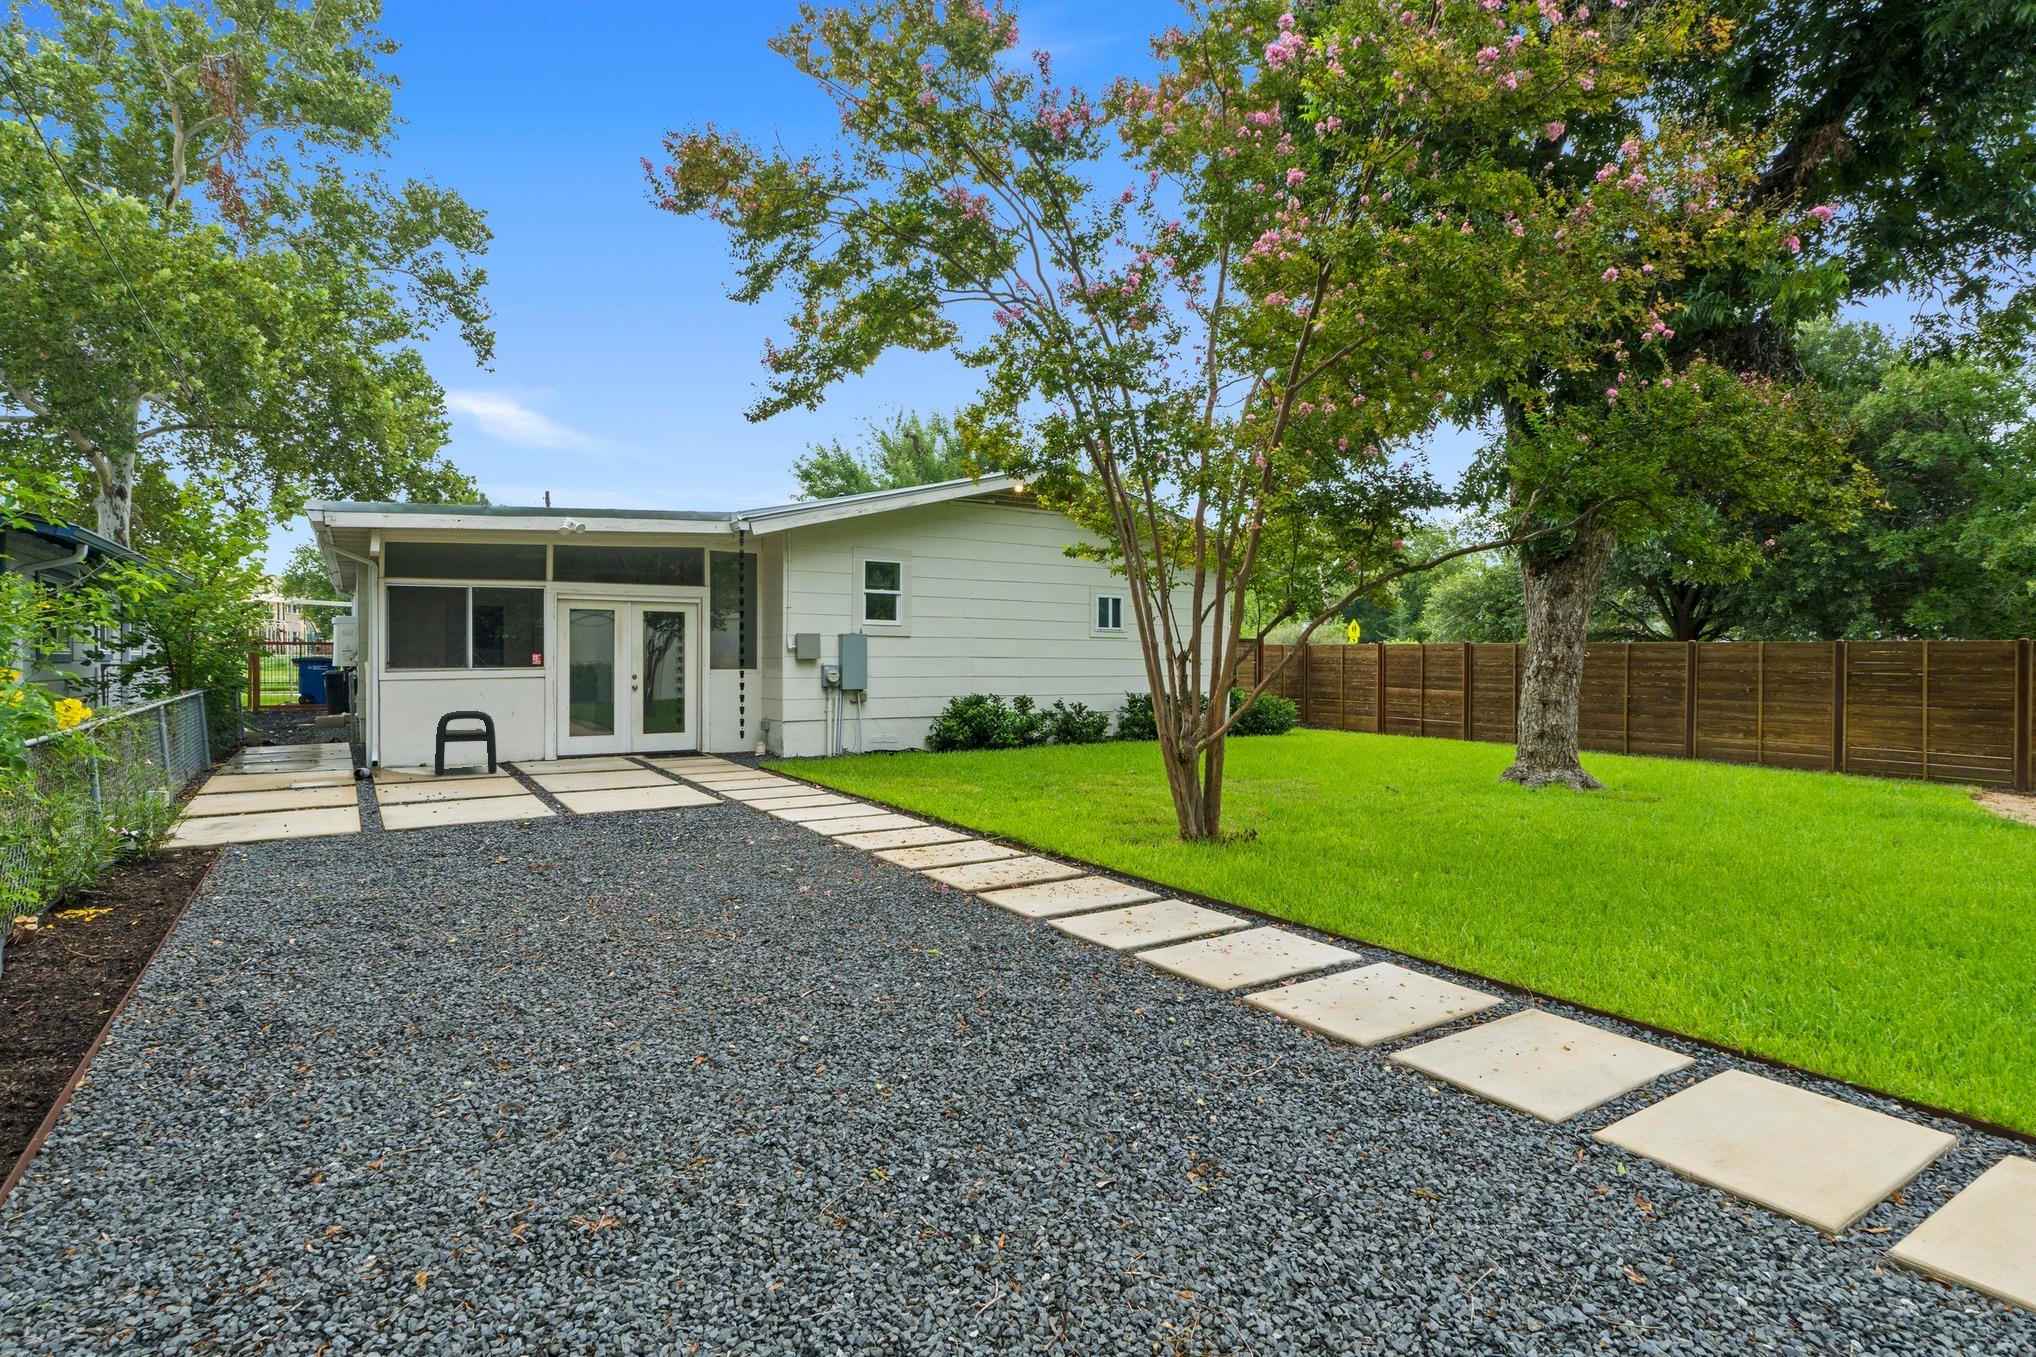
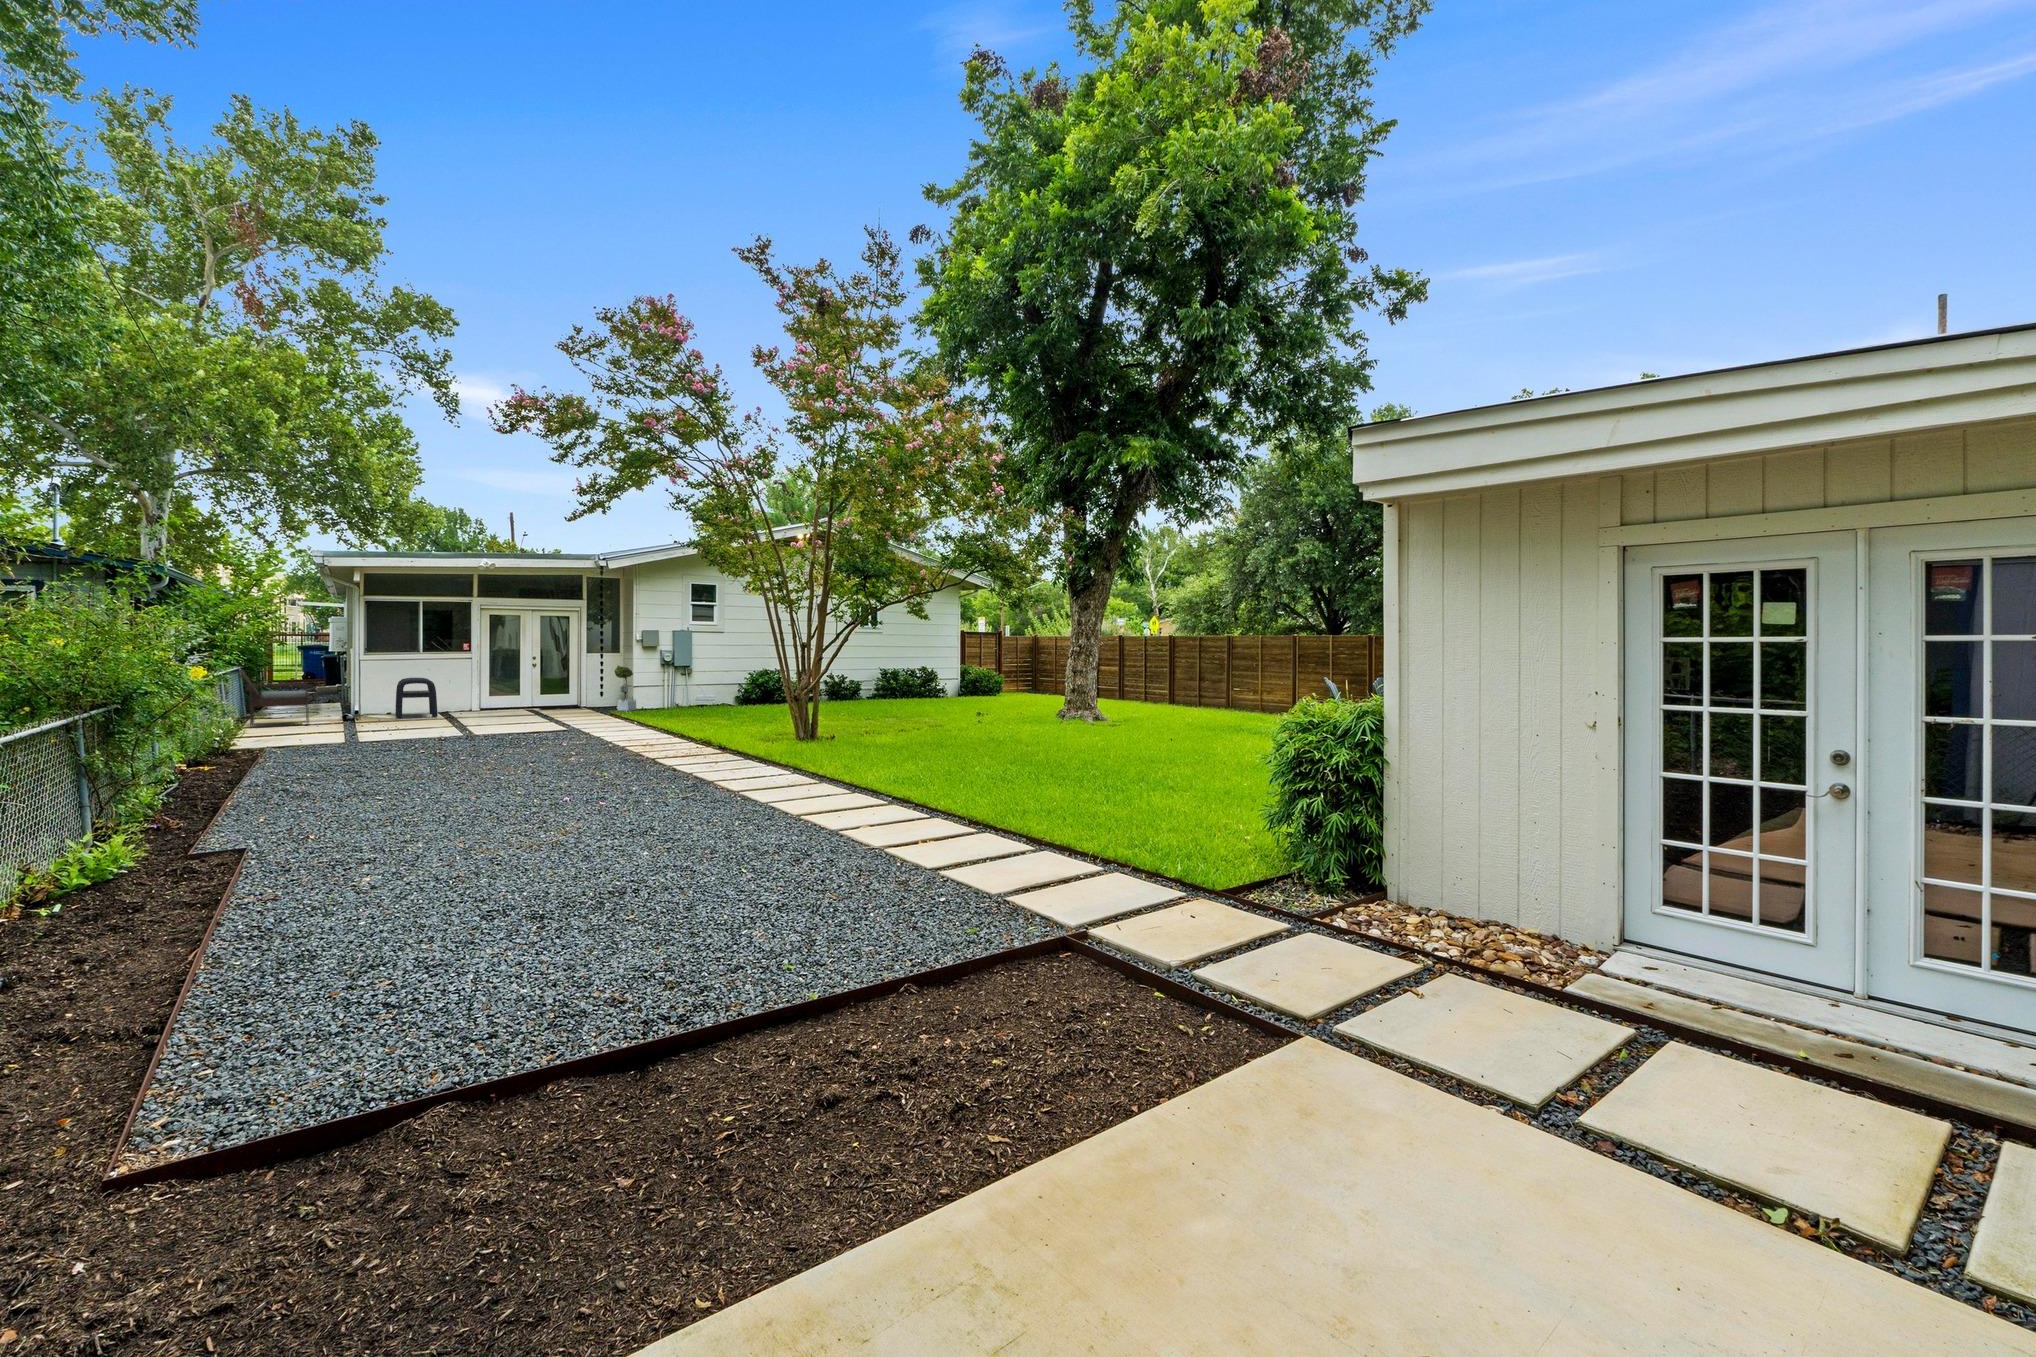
potted tree: none [757,688,790,761] -> present [614,666,637,711]
chair: none [195,697,303,793] -> present [239,670,309,726]

